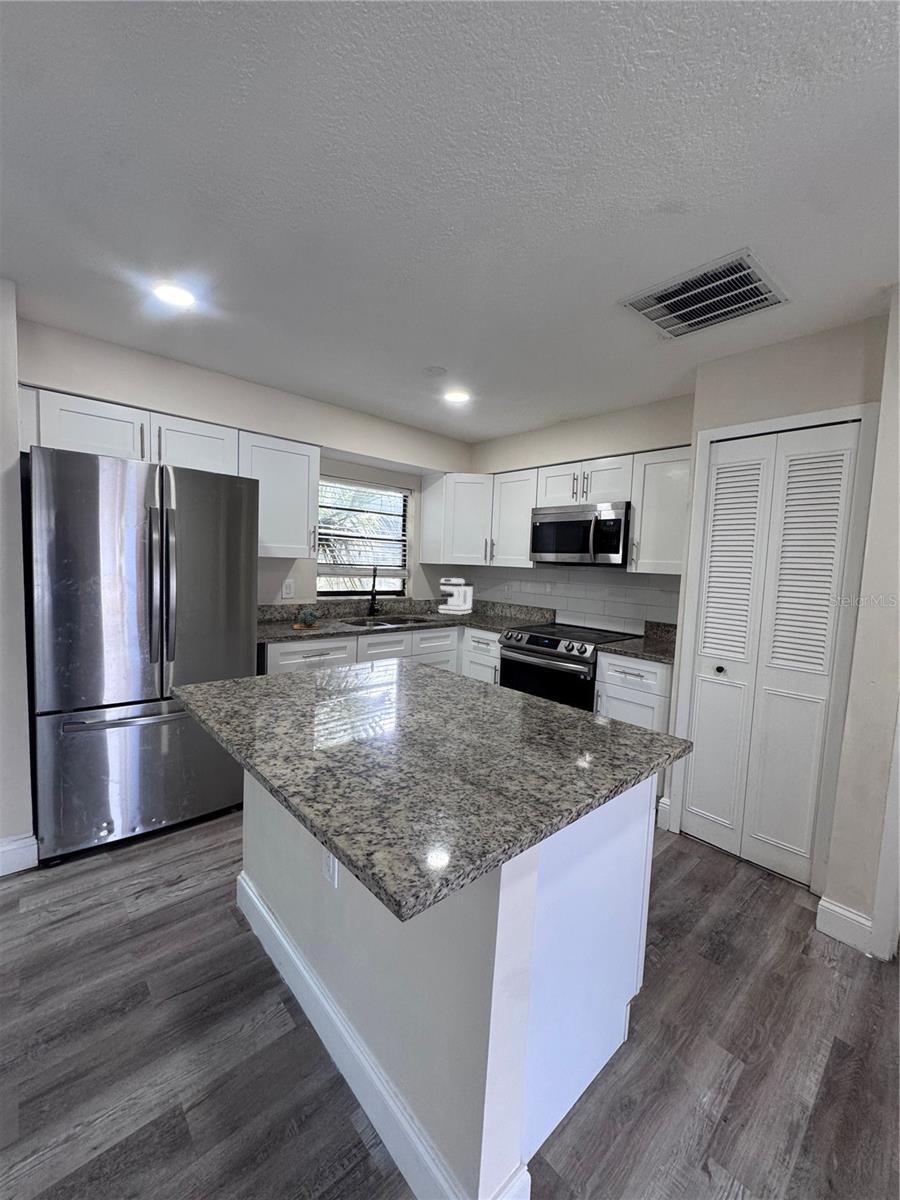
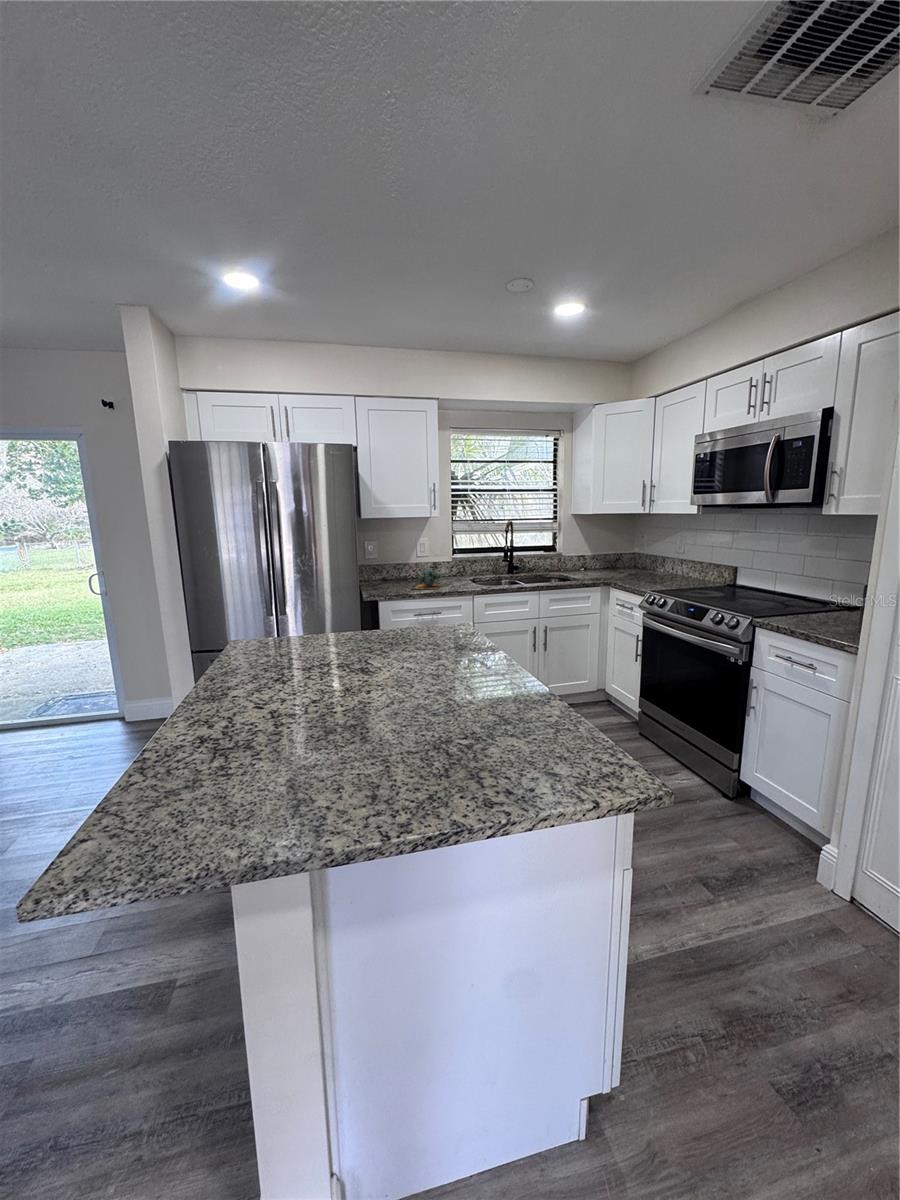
coffee maker: present [438,578,473,615] -> none [595,529,639,573]

